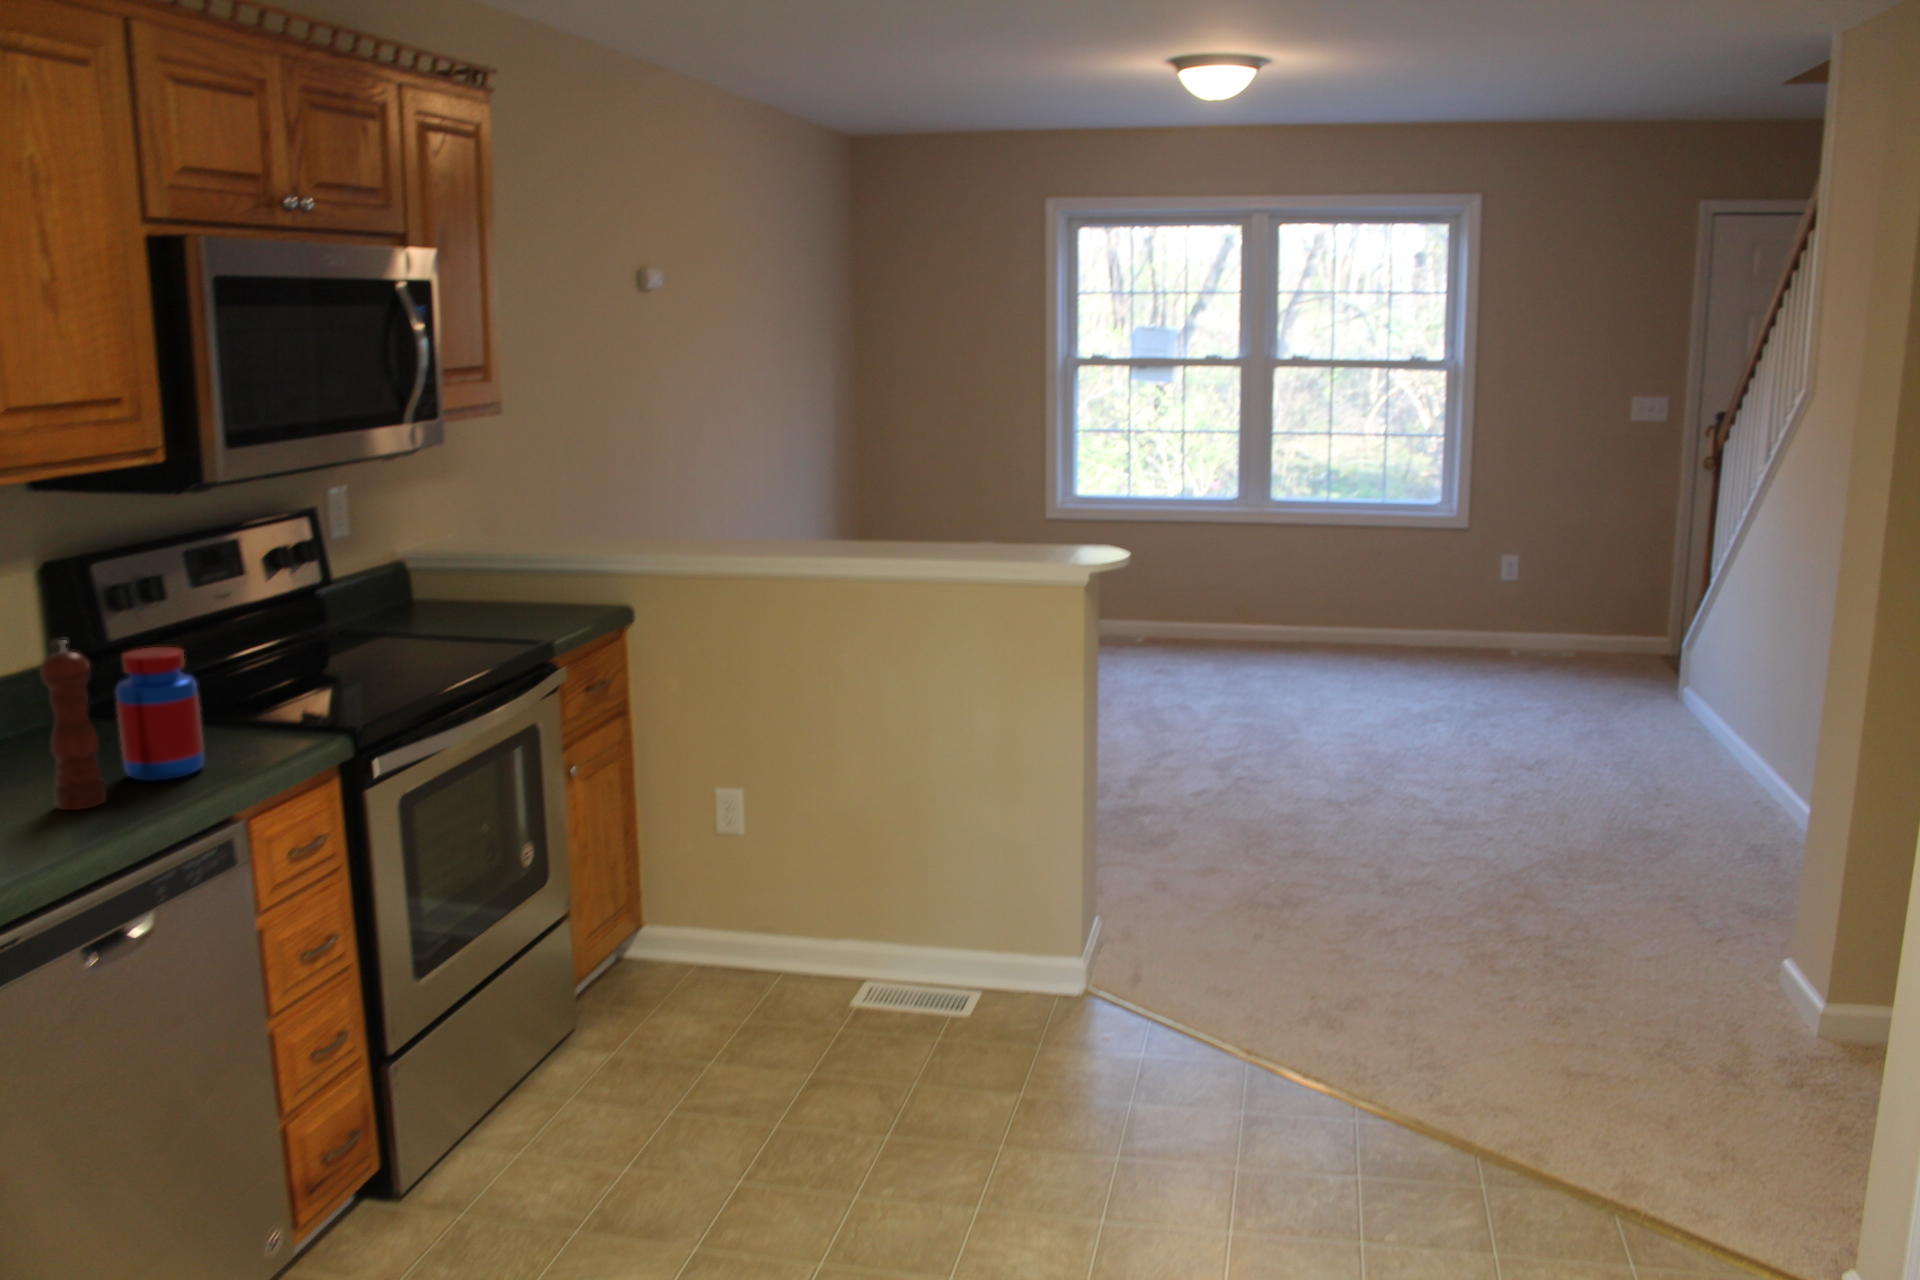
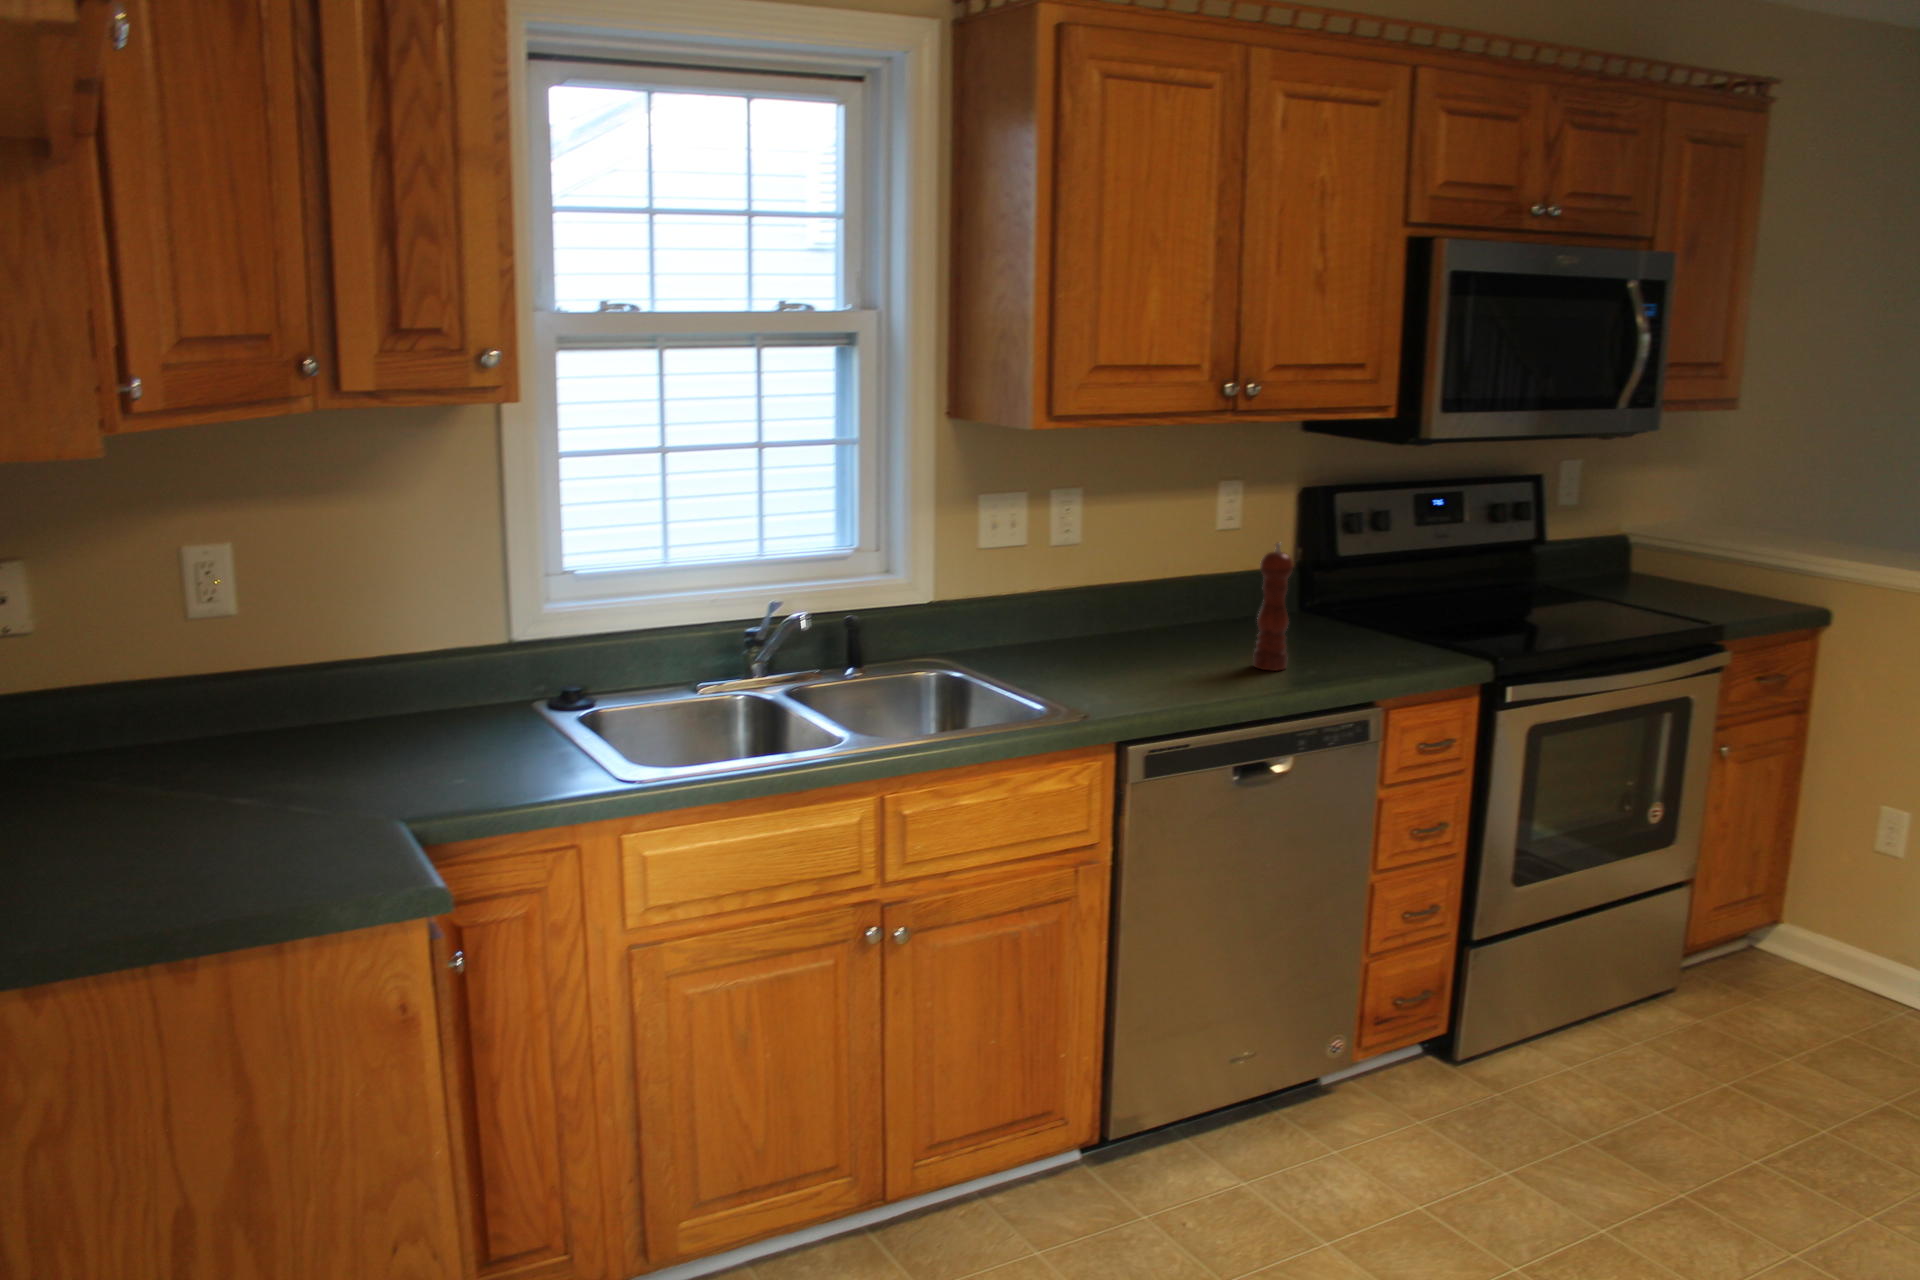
jar: present [116,647,204,781] -> none [1309,560,1372,664]

